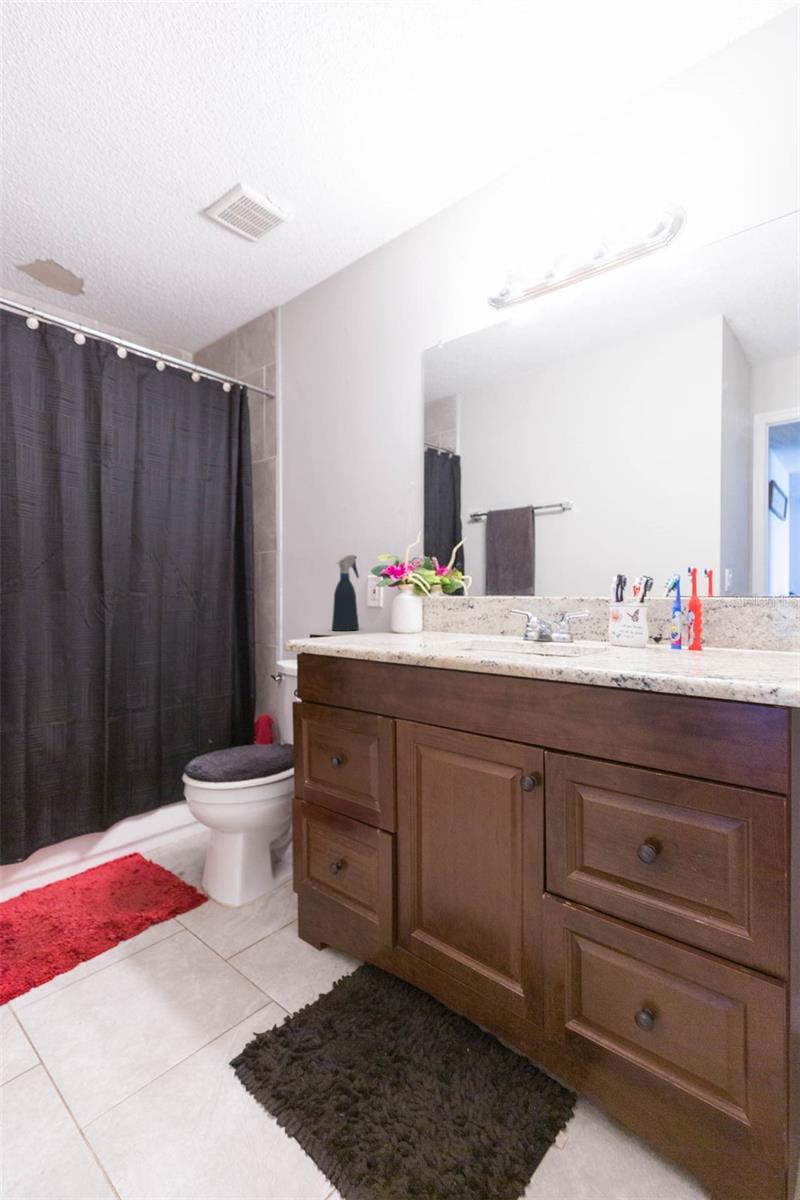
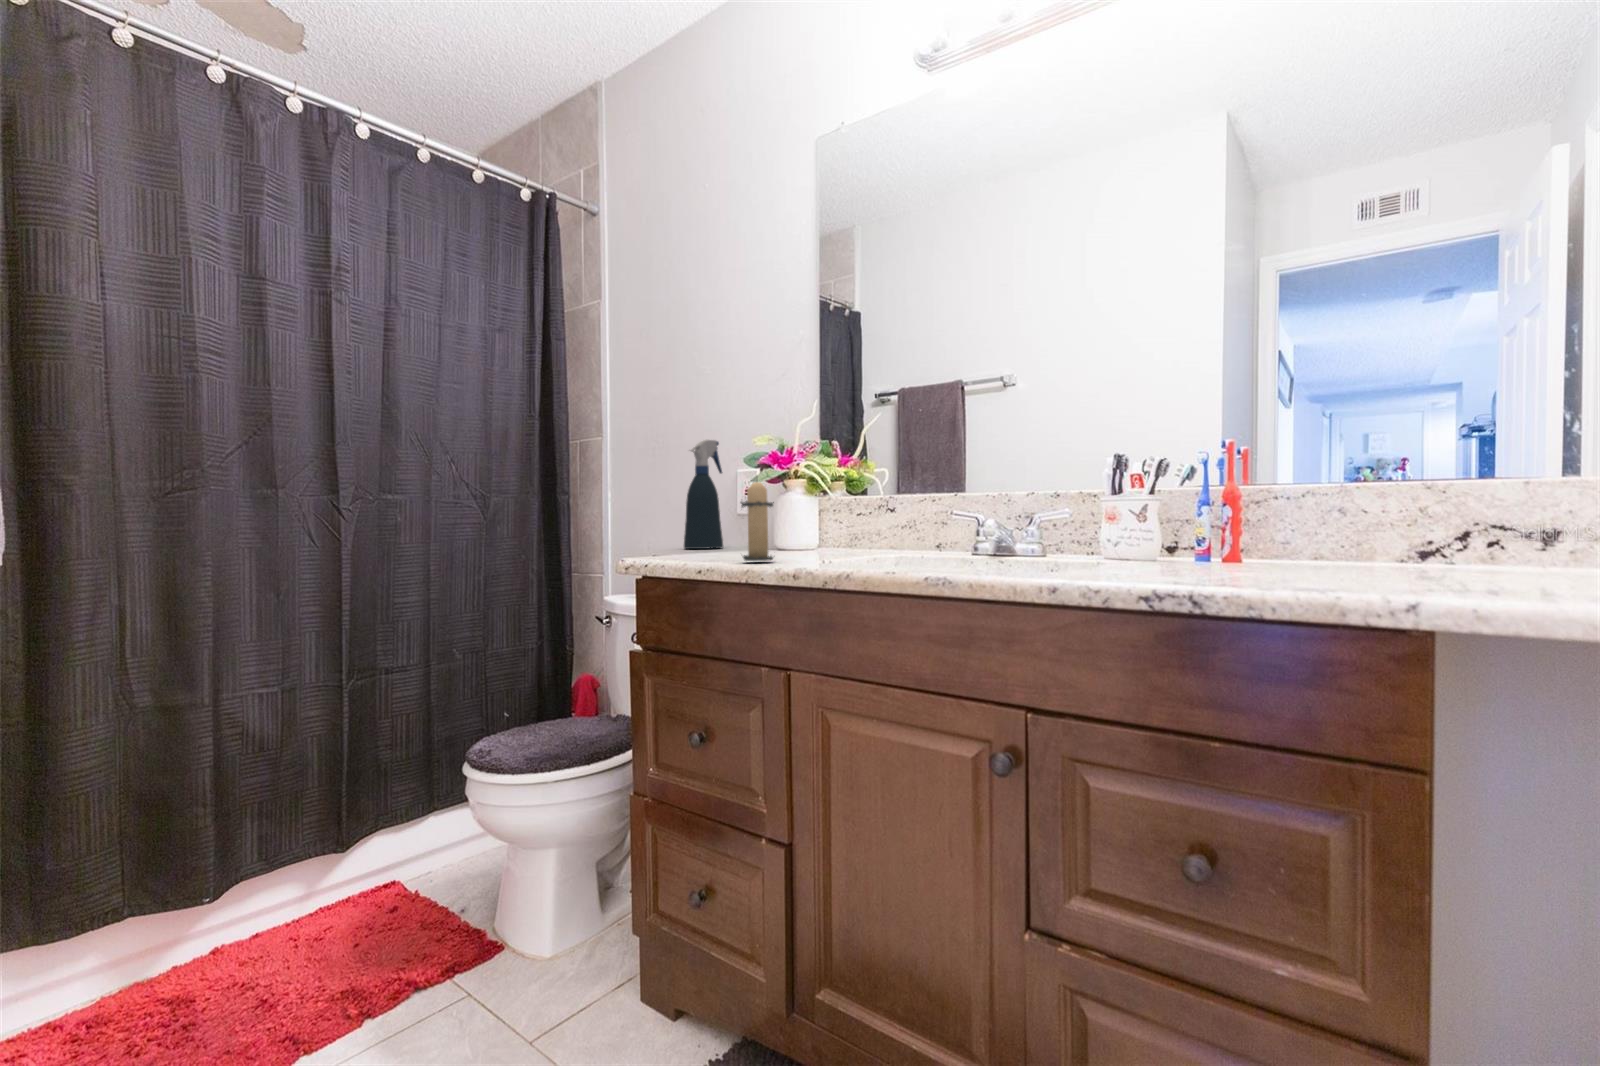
candle: none [365,588,393,646] -> present [740,481,774,561]

